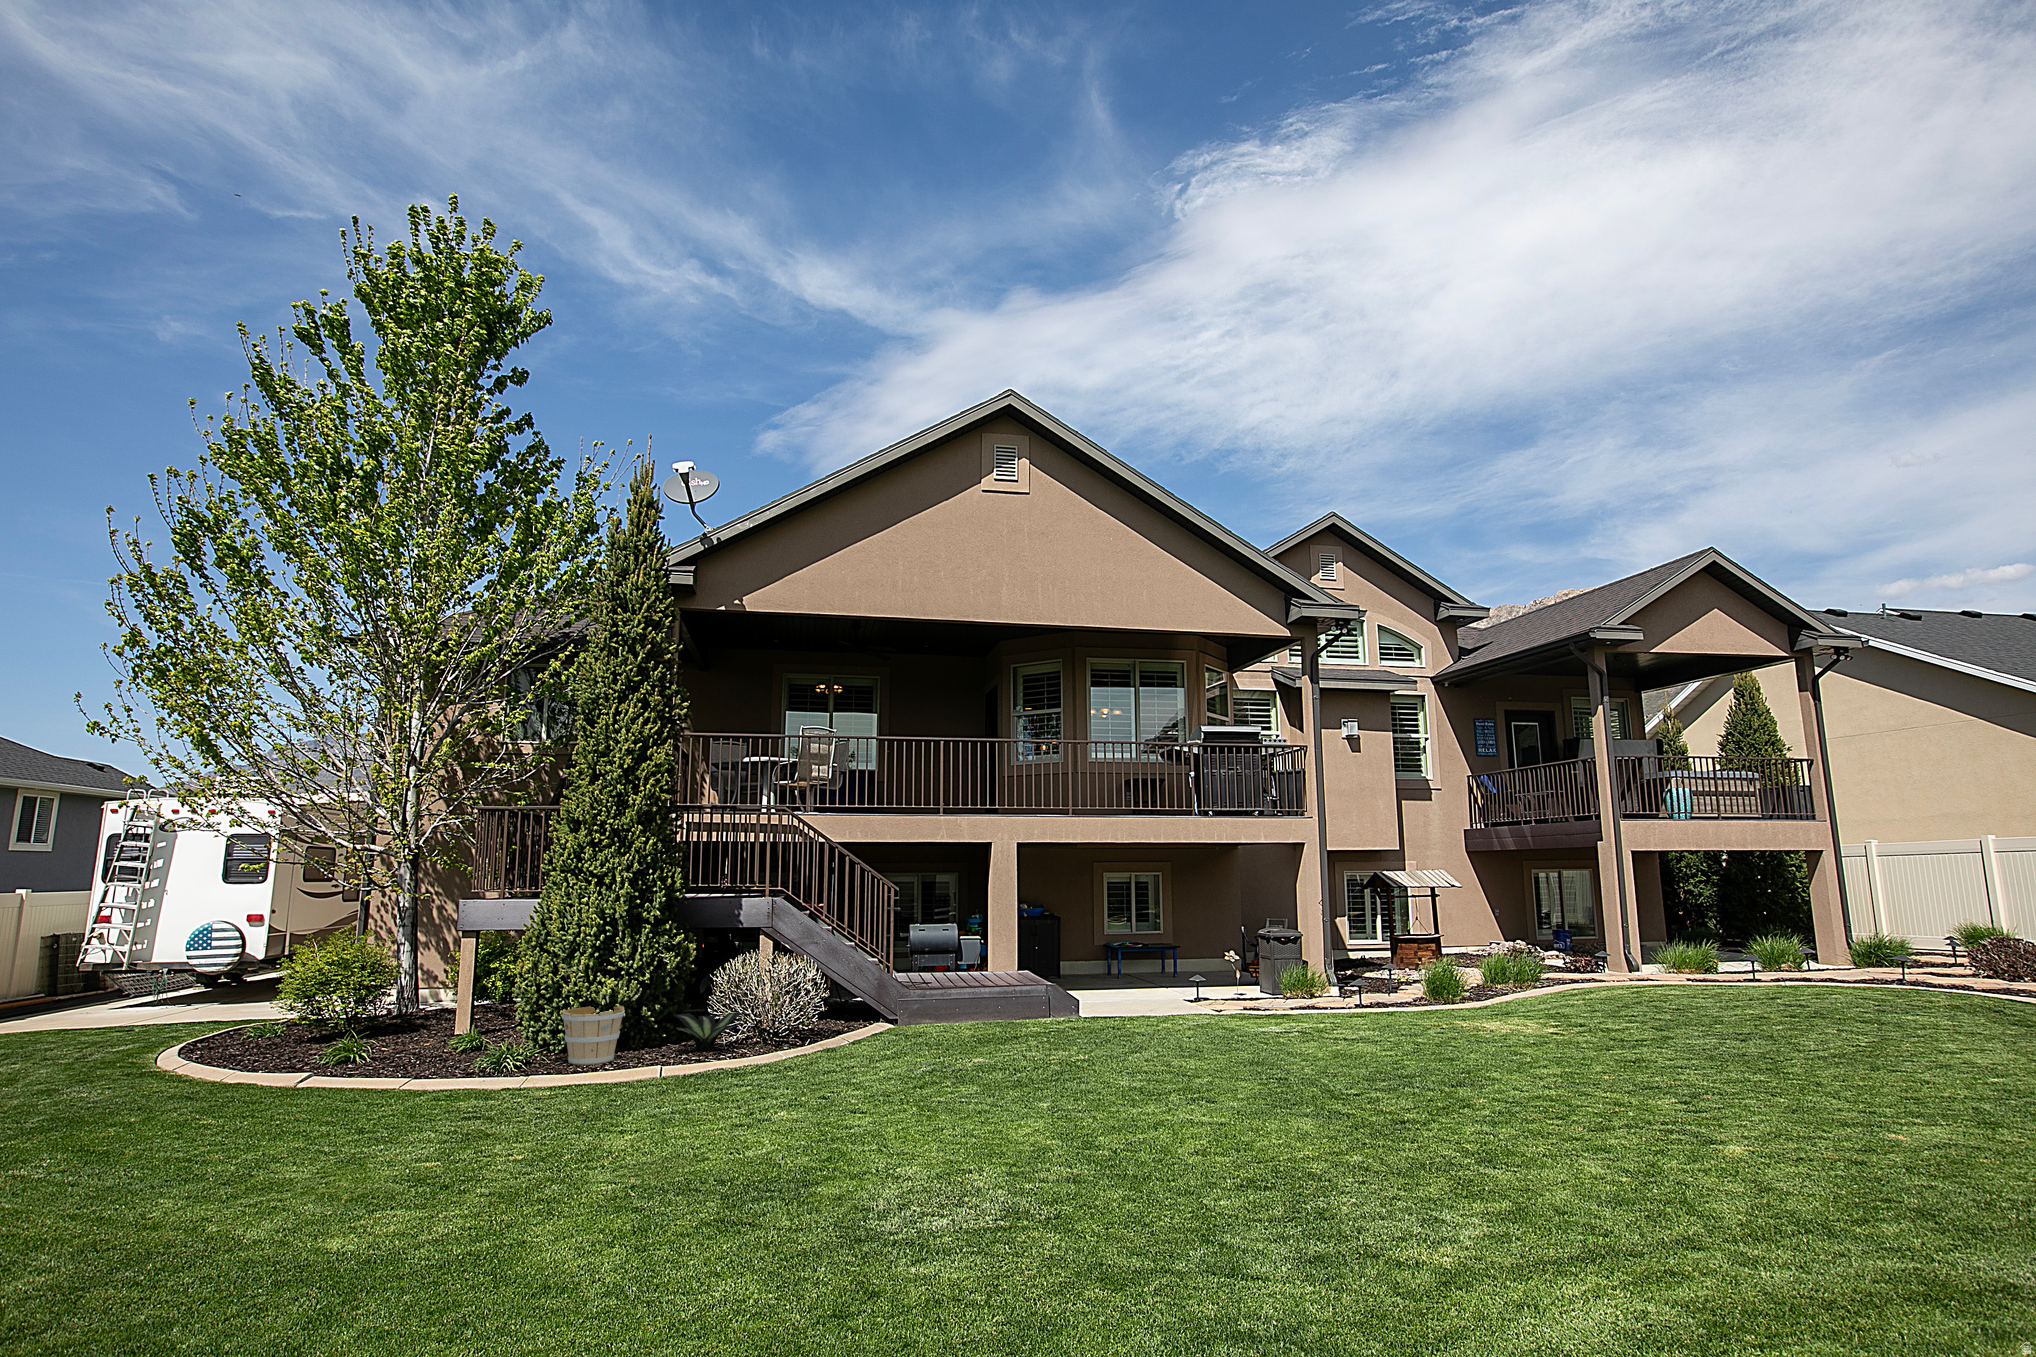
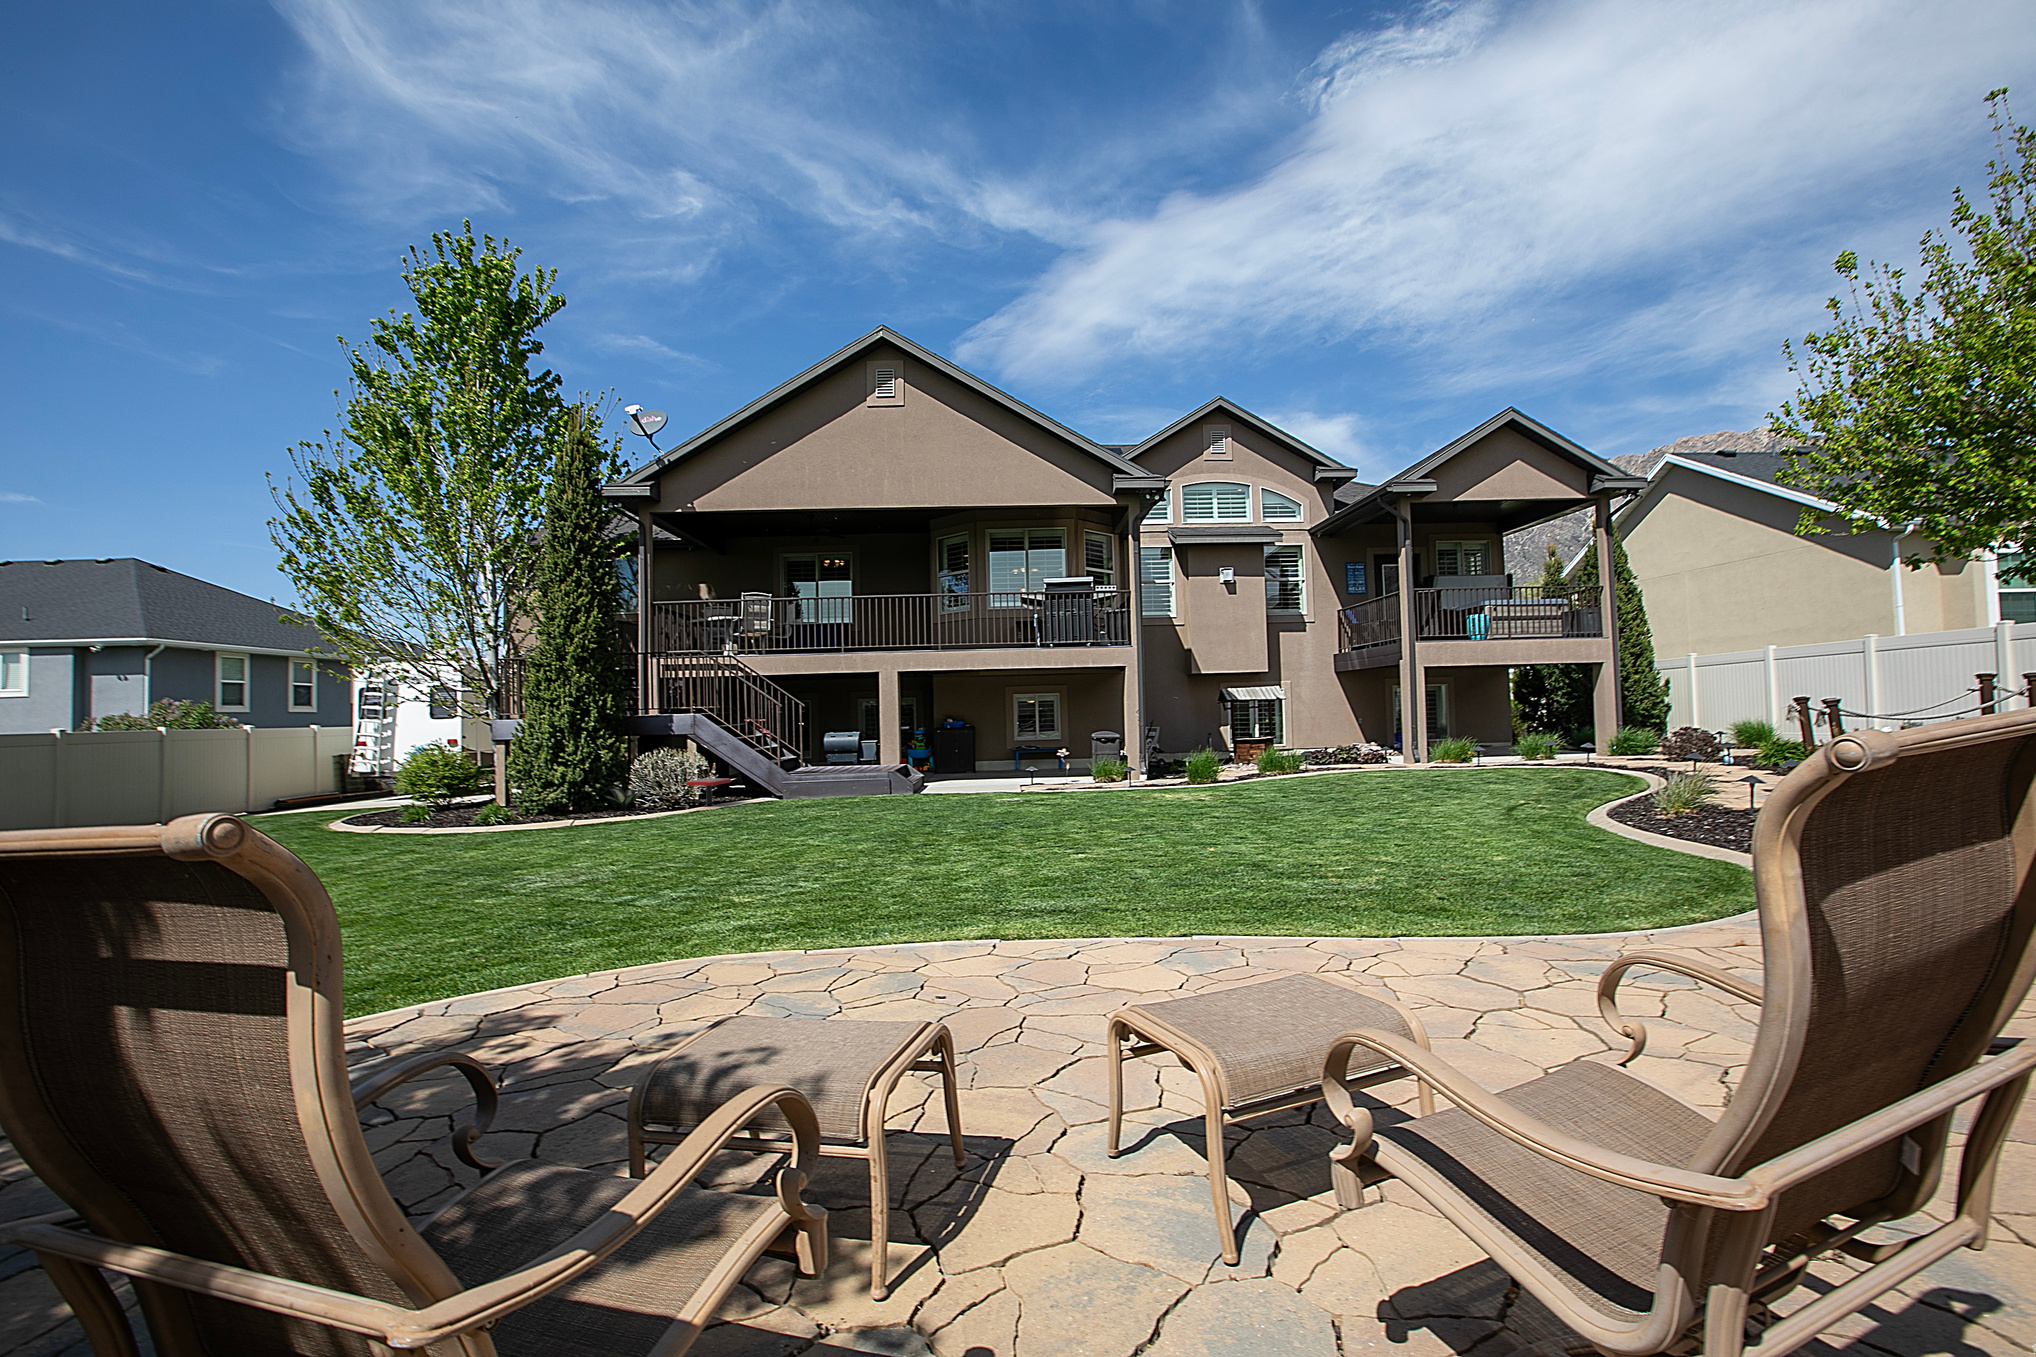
pedestal table: none [800,997,860,1043] -> present [687,778,731,807]
wooden bucket: present [562,1005,625,1065] -> none [528,782,570,817]

